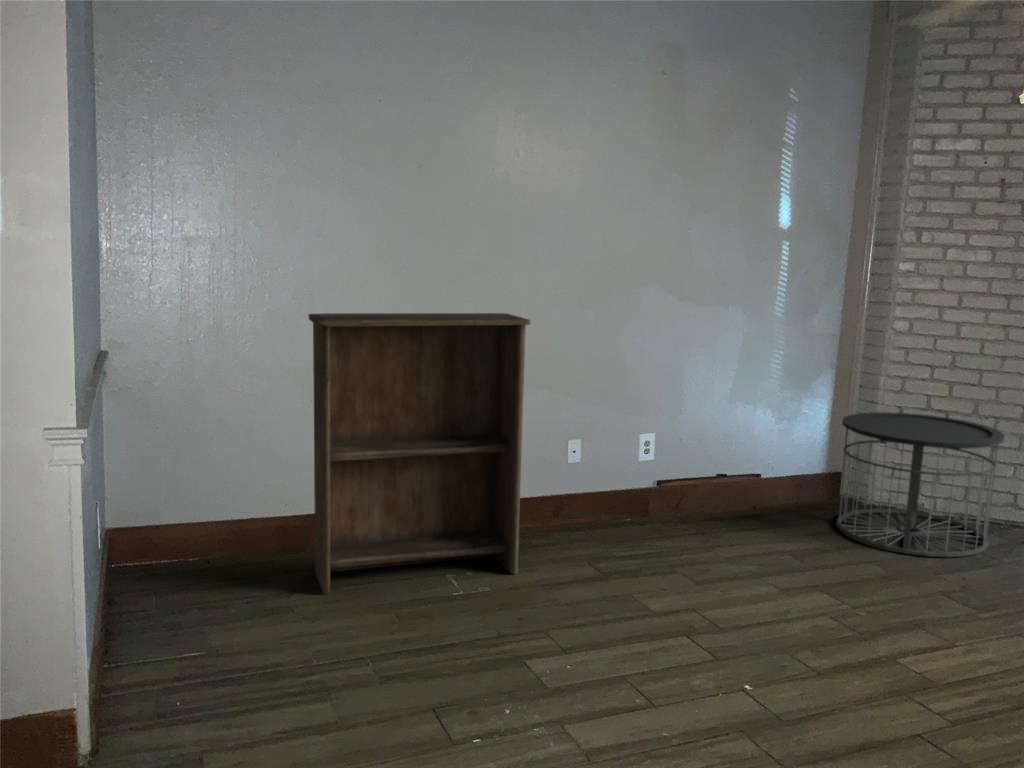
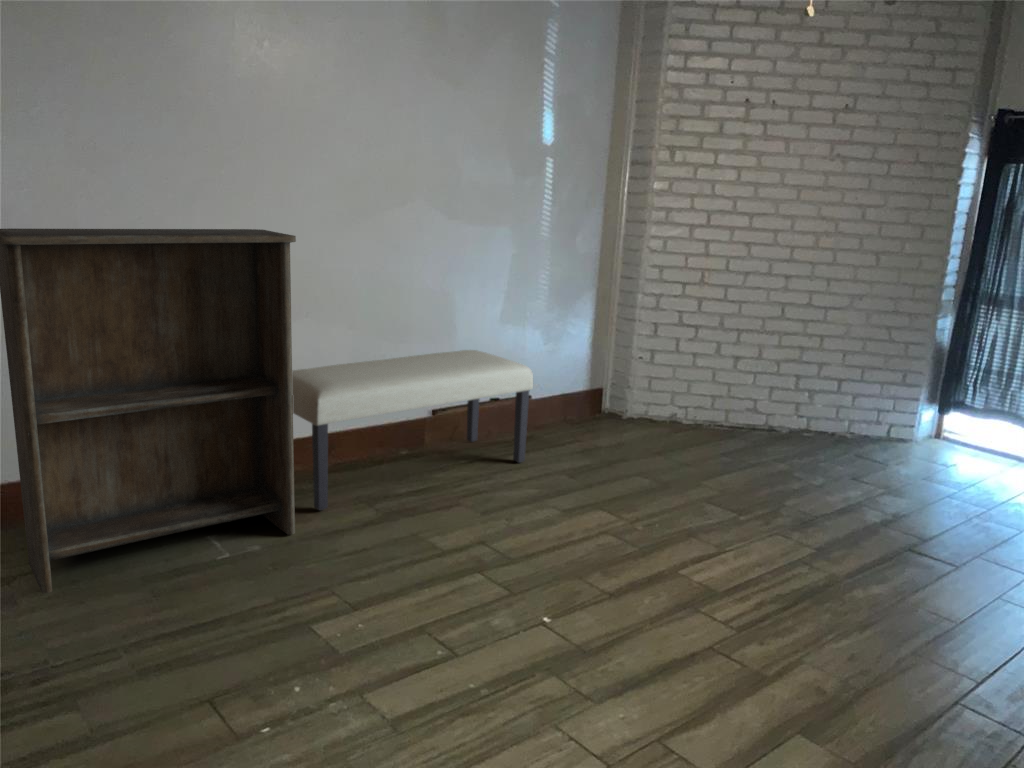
side table: present [836,412,1005,557] -> none [605,329,757,466]
bench: none [506,424,753,558] -> present [292,350,533,510]

